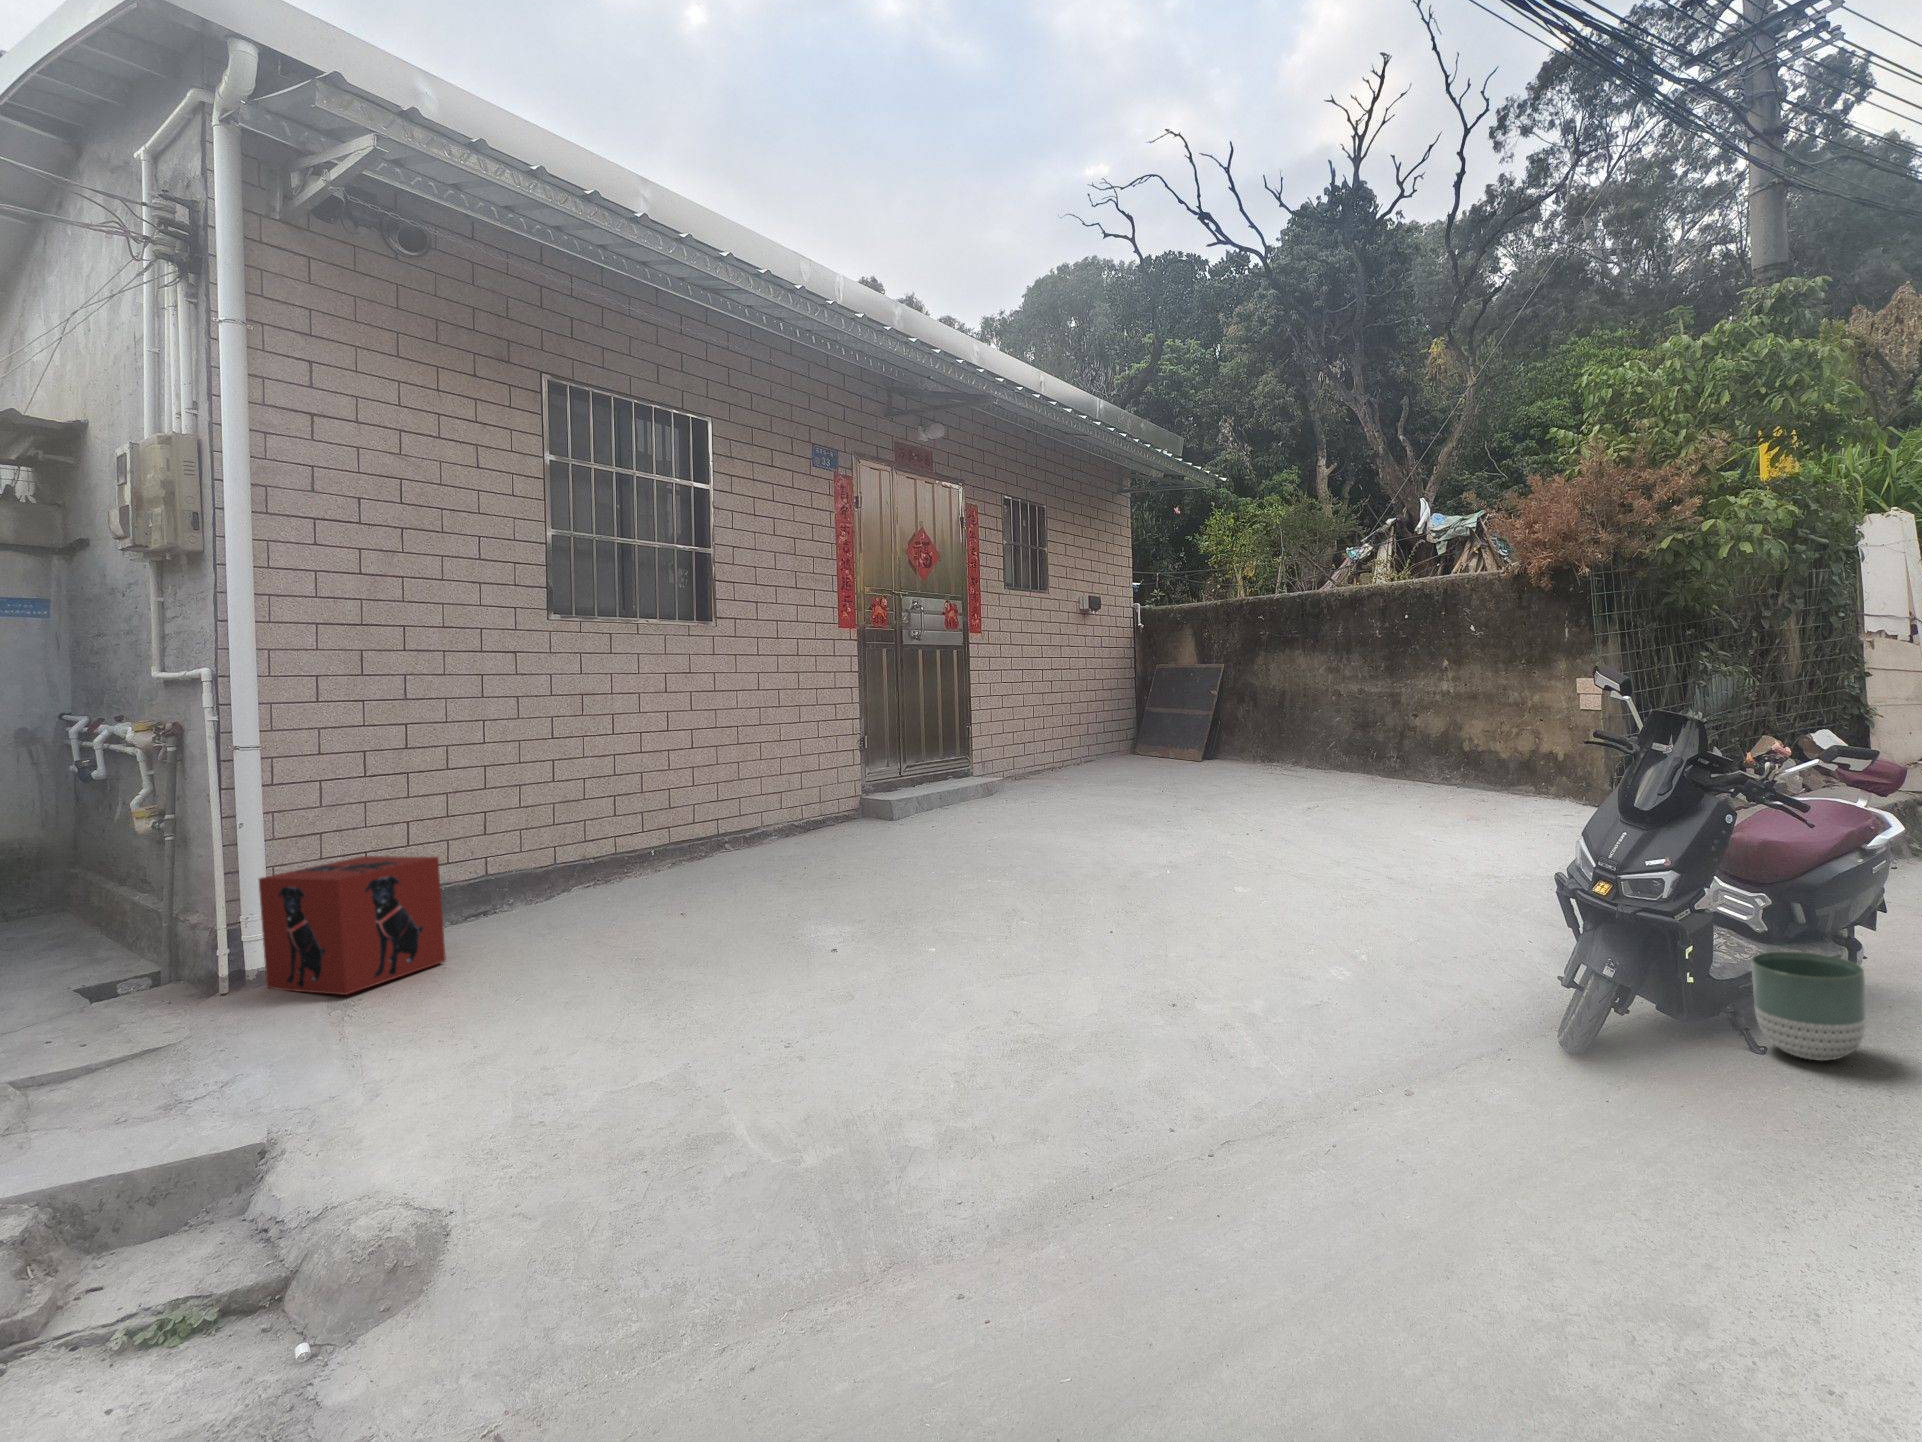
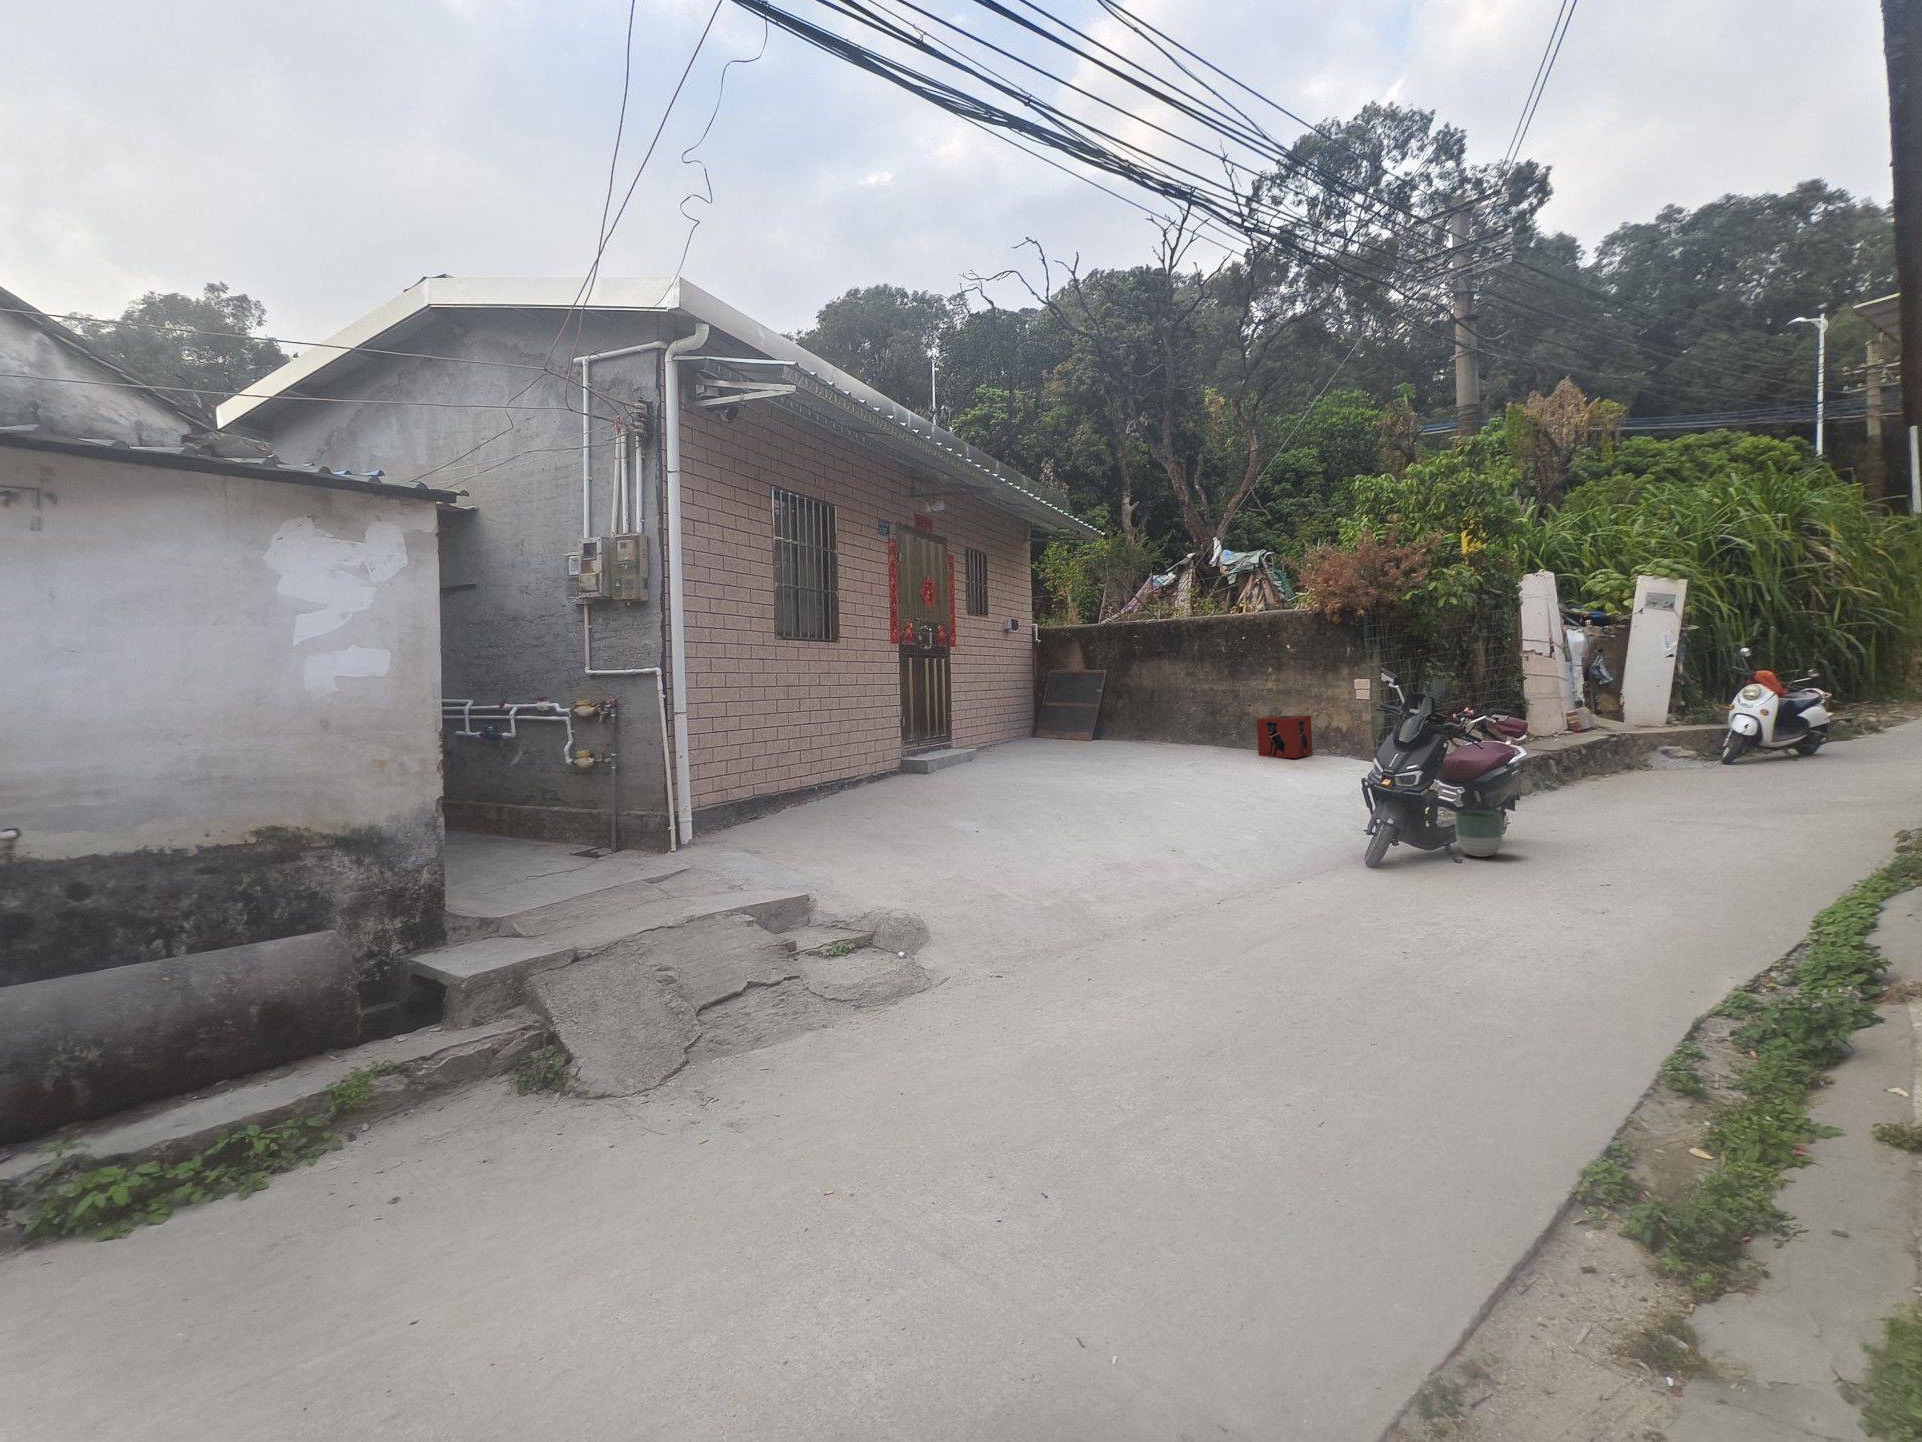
storage box: present [259,856,446,995] -> present [1257,716,1313,758]

